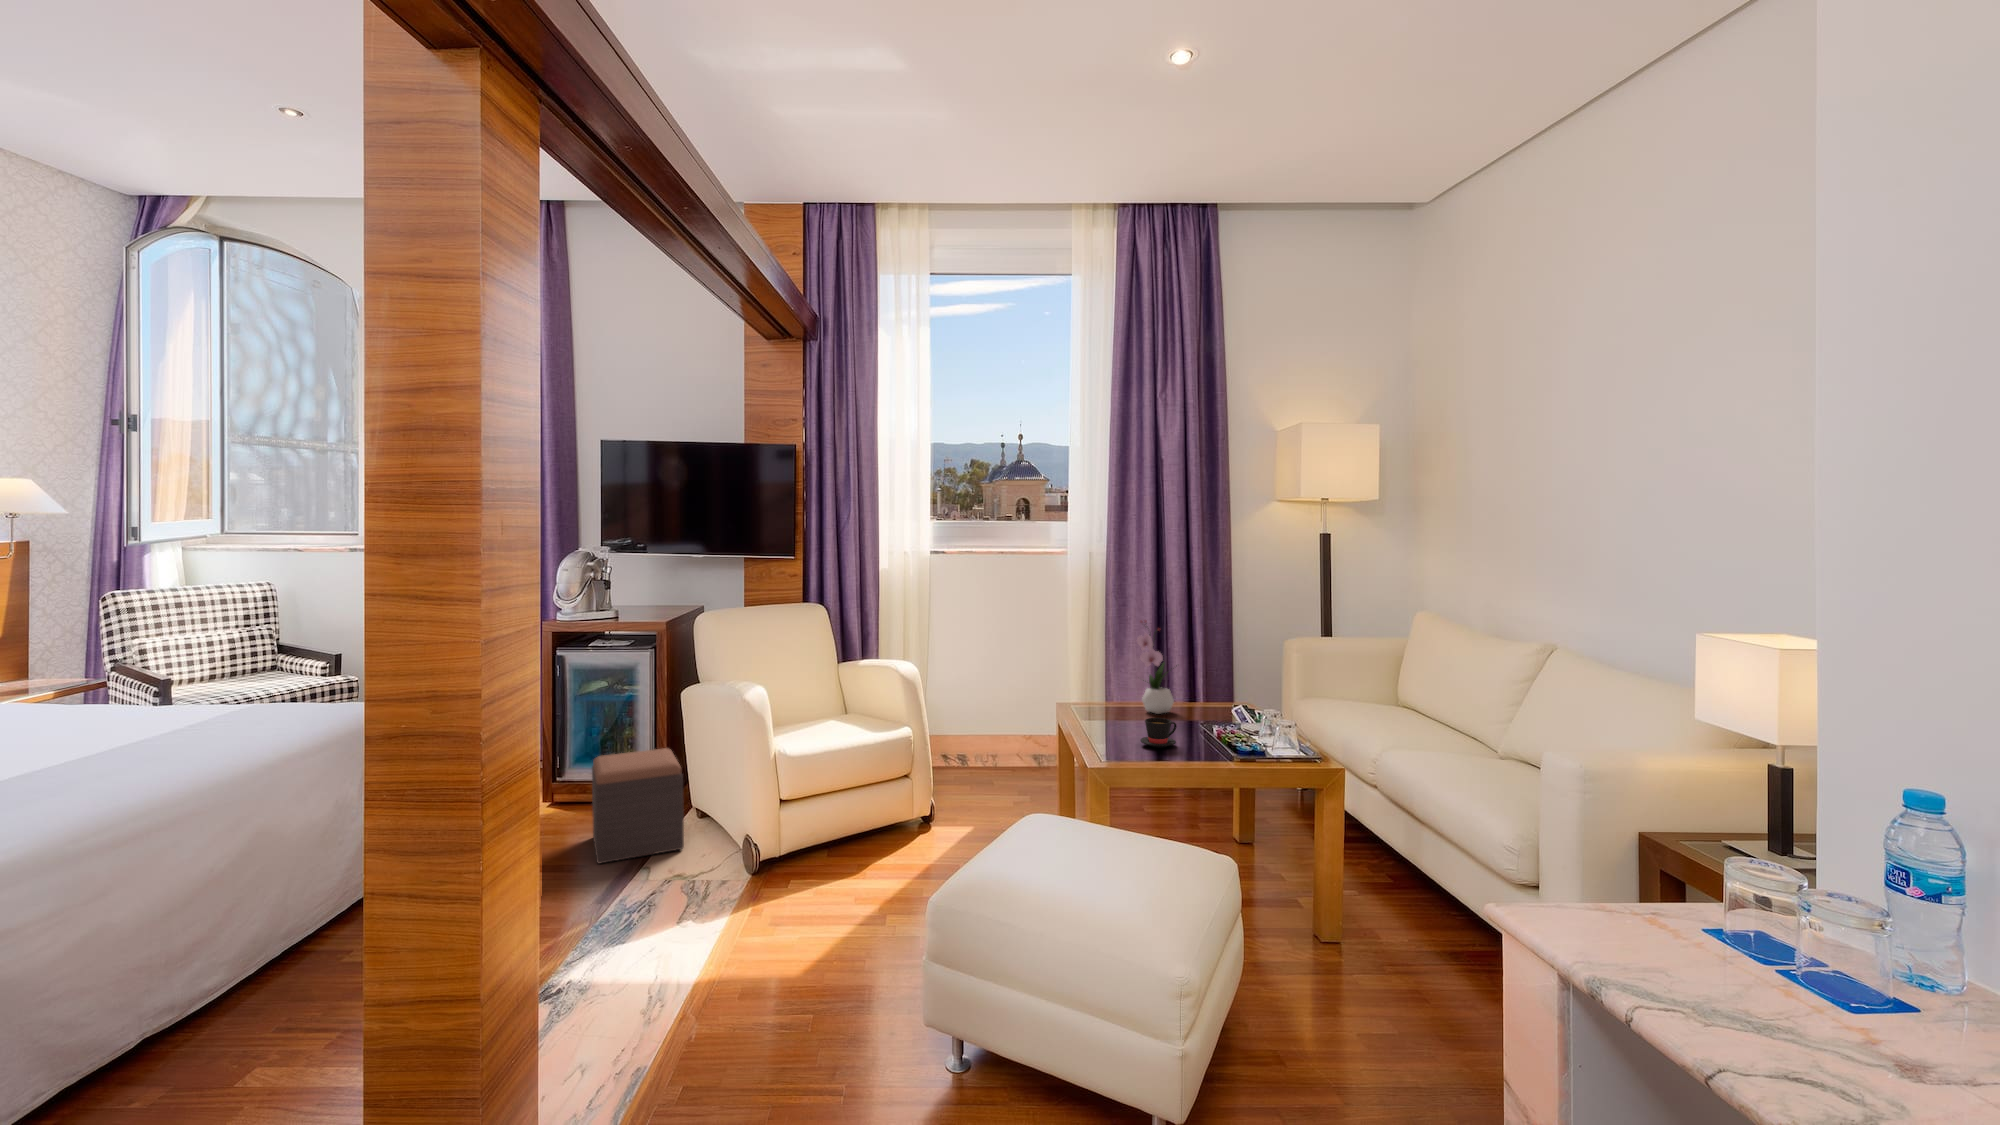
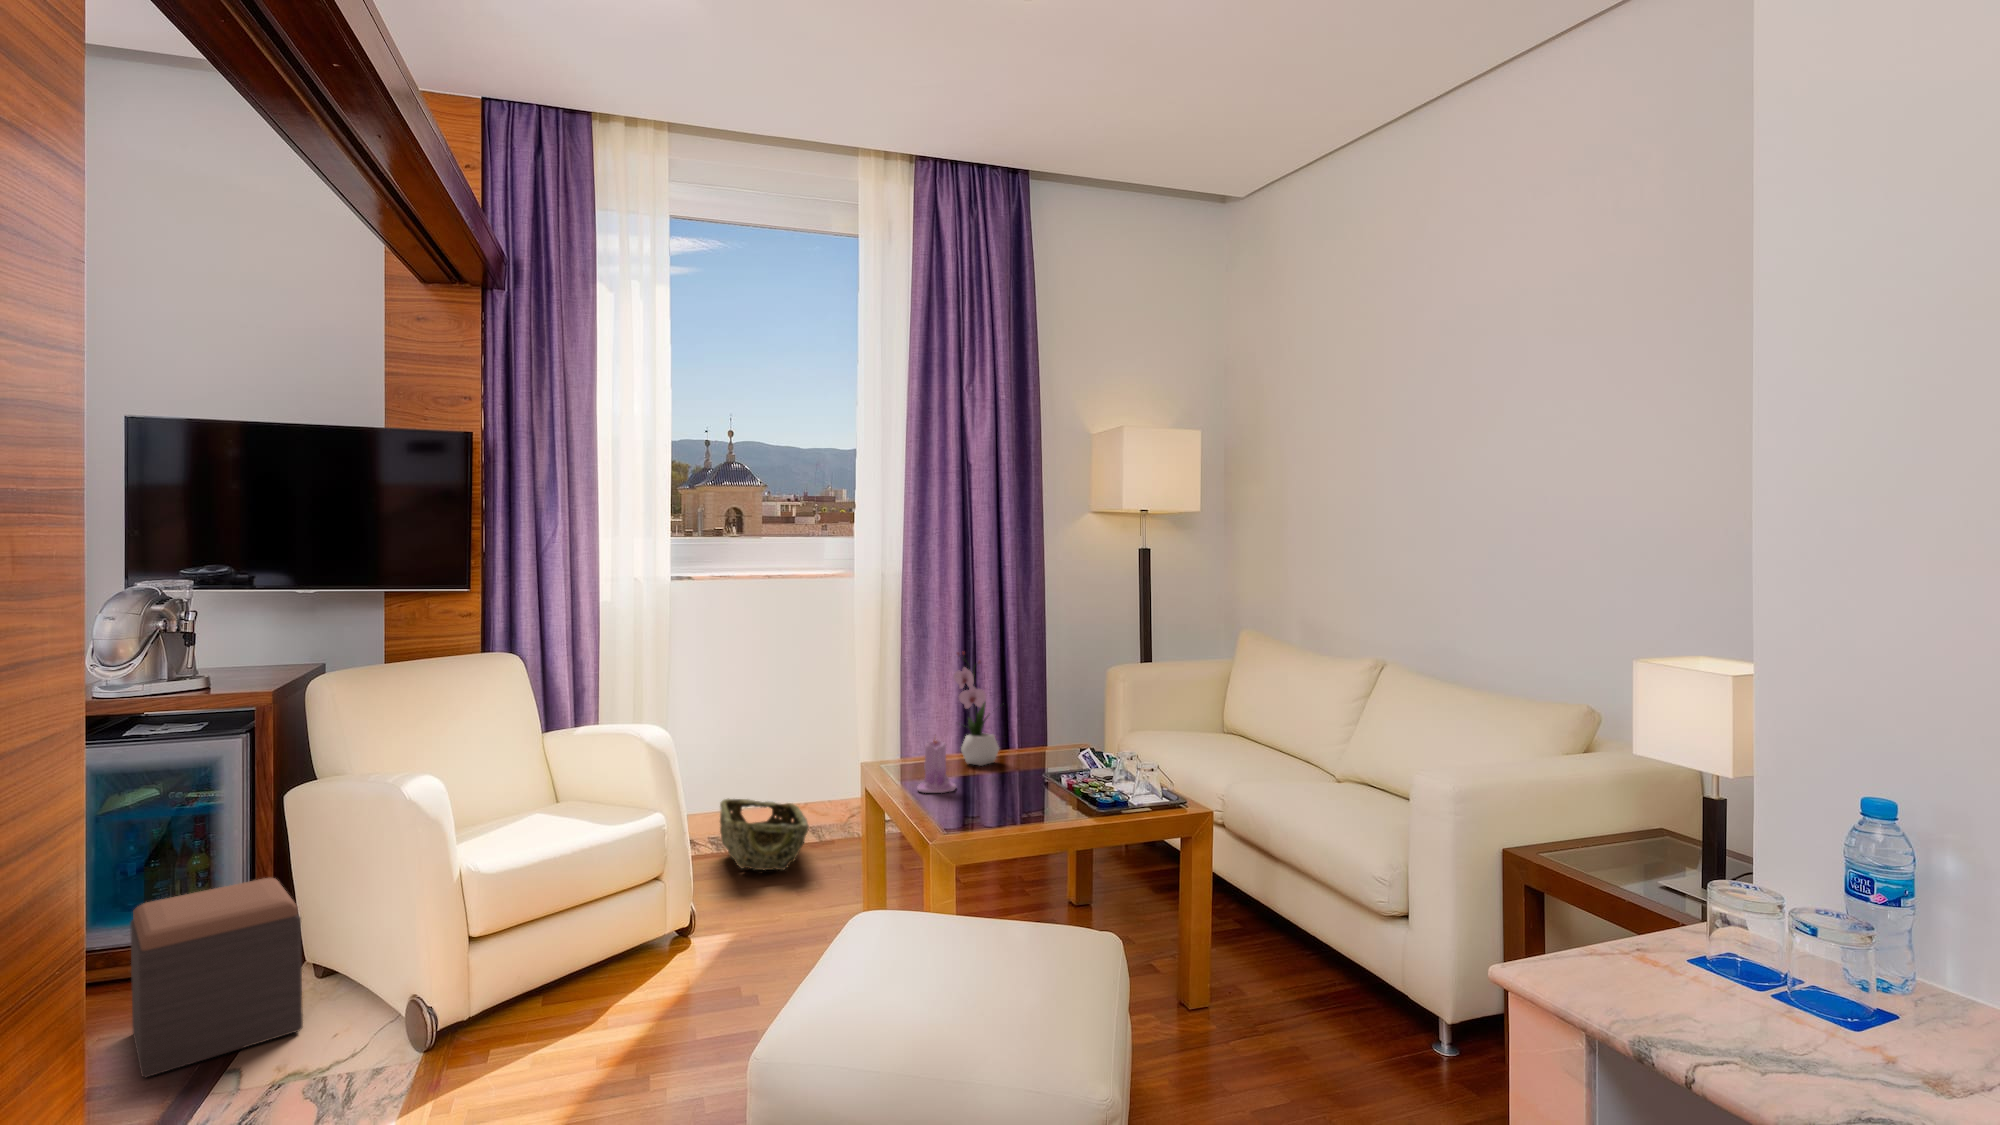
candle: none [1098,685,1130,732] -> present [917,740,956,793]
teacup: present [1140,718,1176,748] -> none [977,772,1021,809]
woven basket: none [963,725,1027,784] -> present [720,799,809,870]

